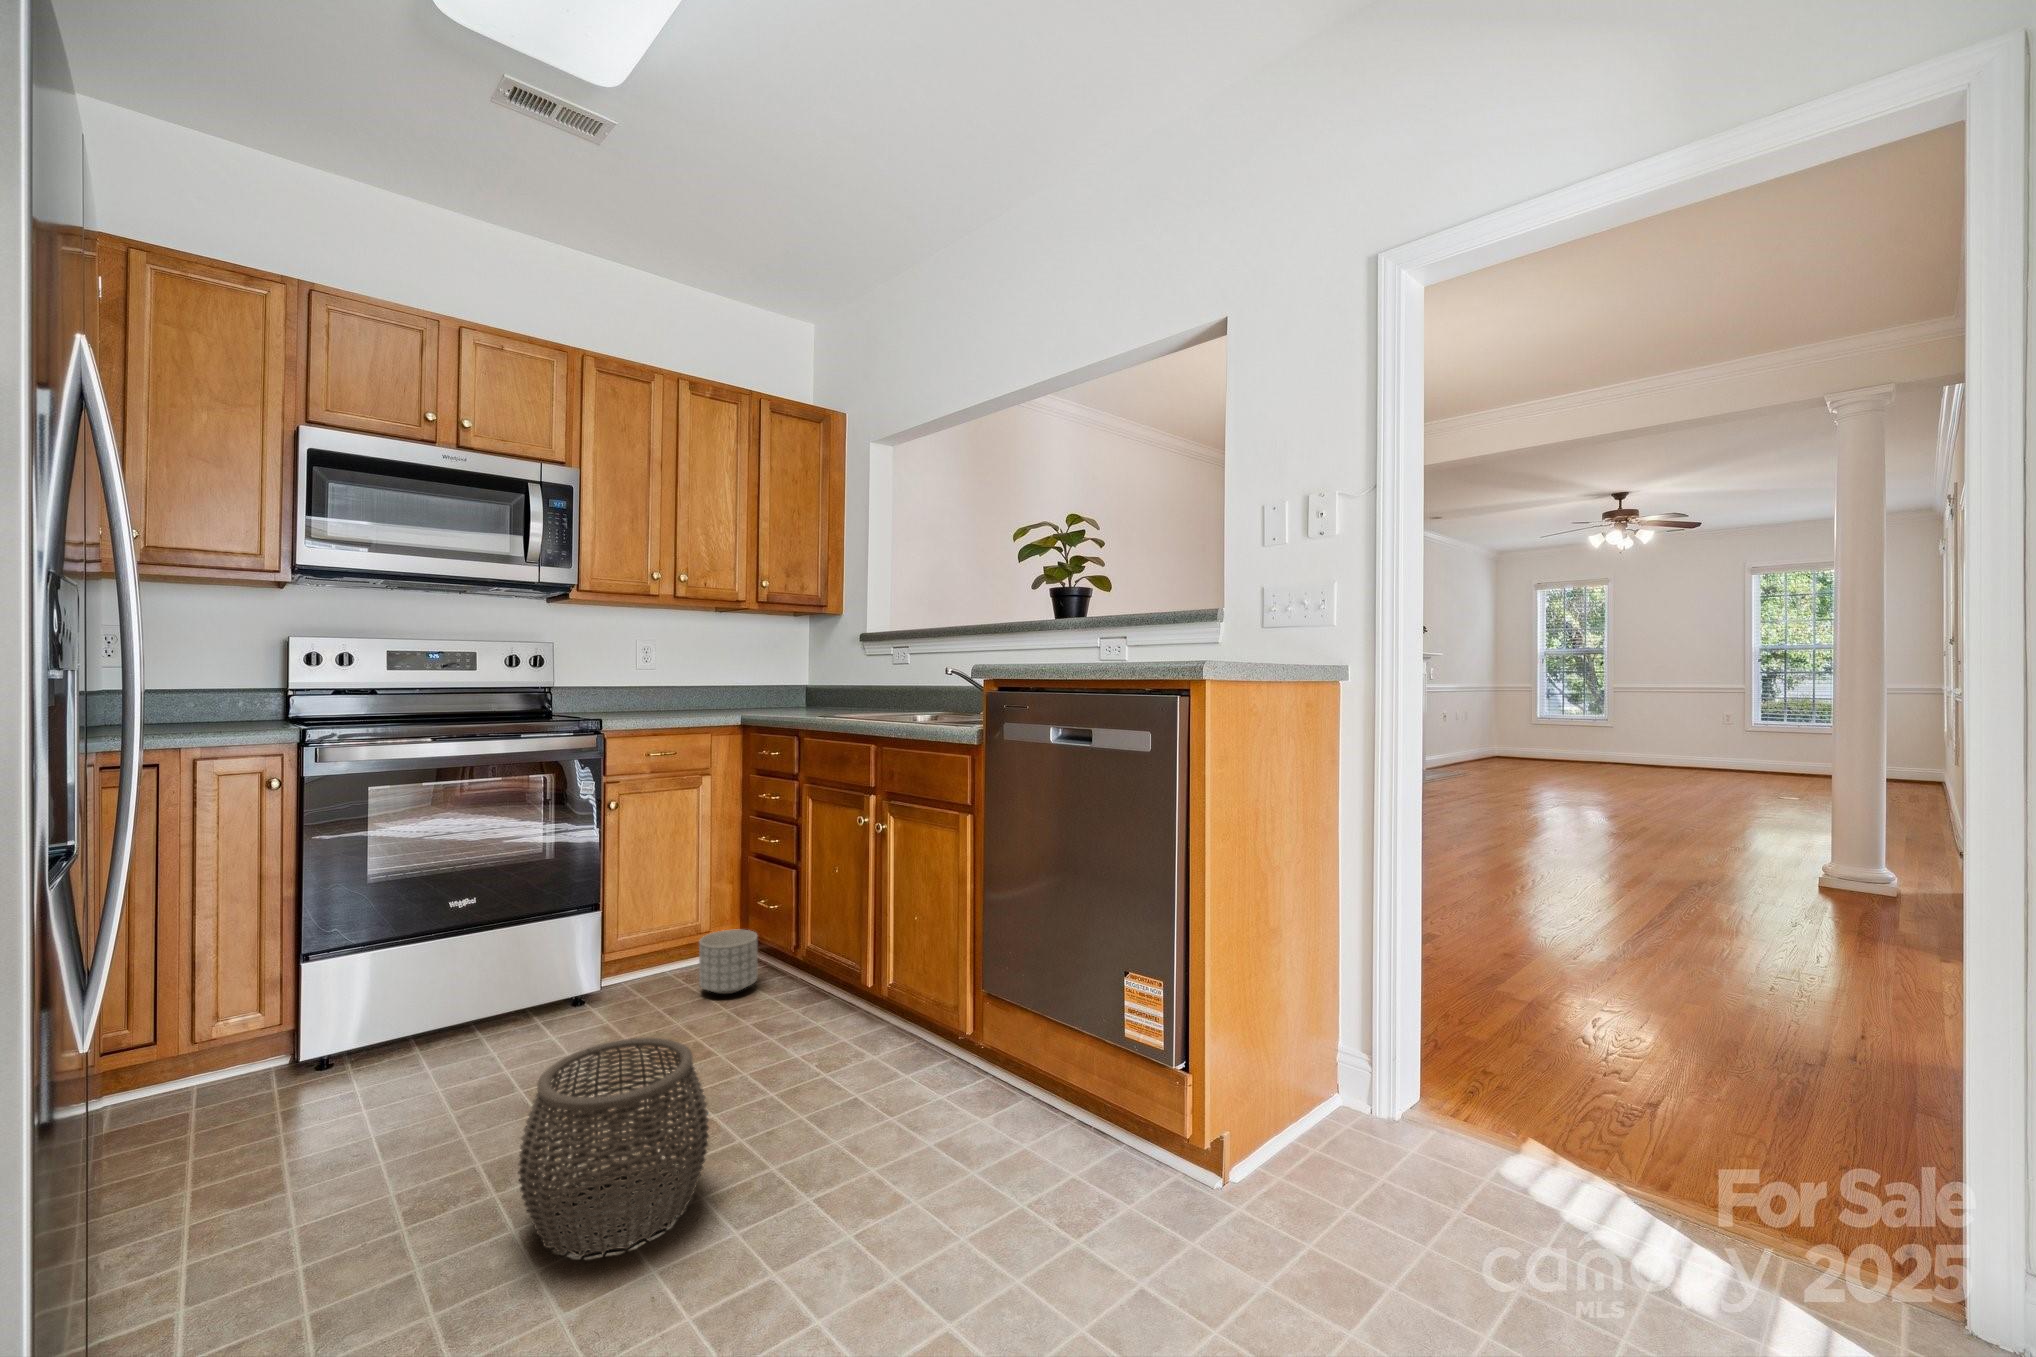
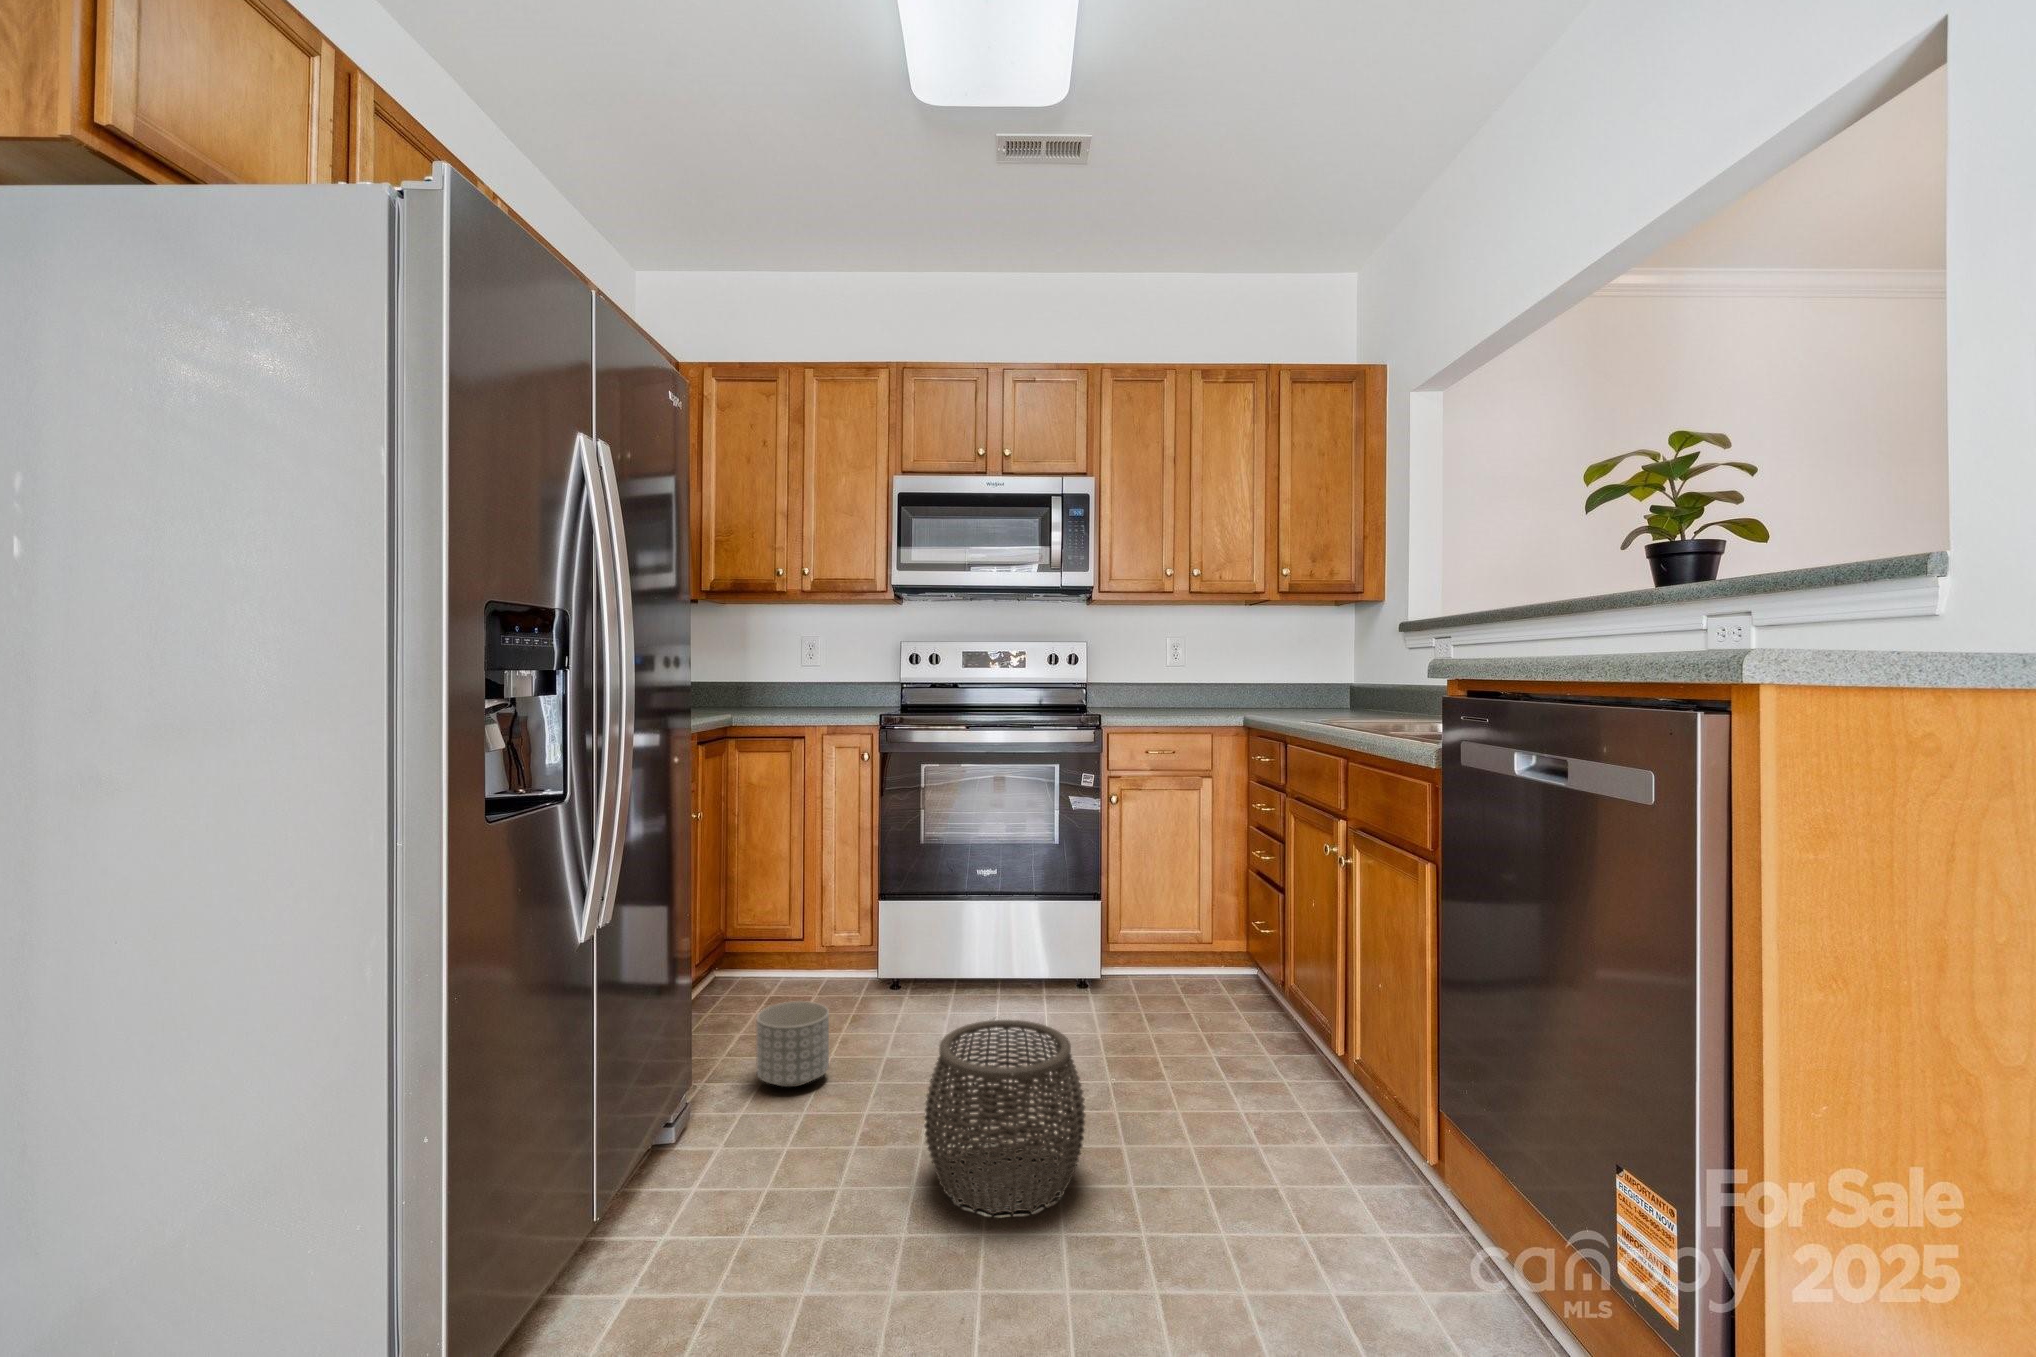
planter: present [699,930,757,994] -> present [756,1001,829,1087]

